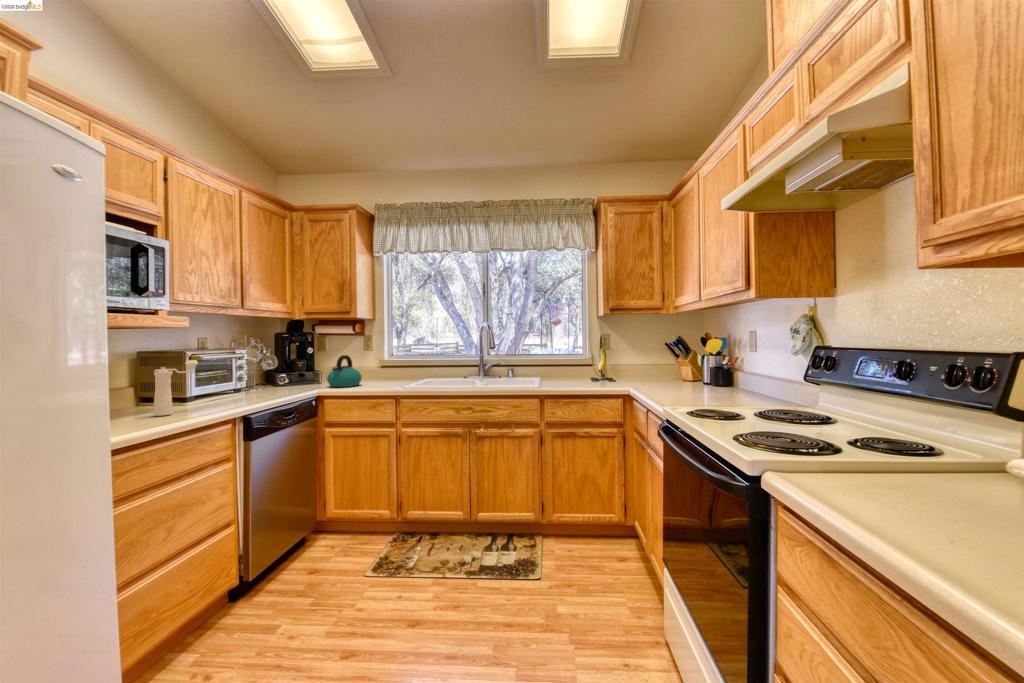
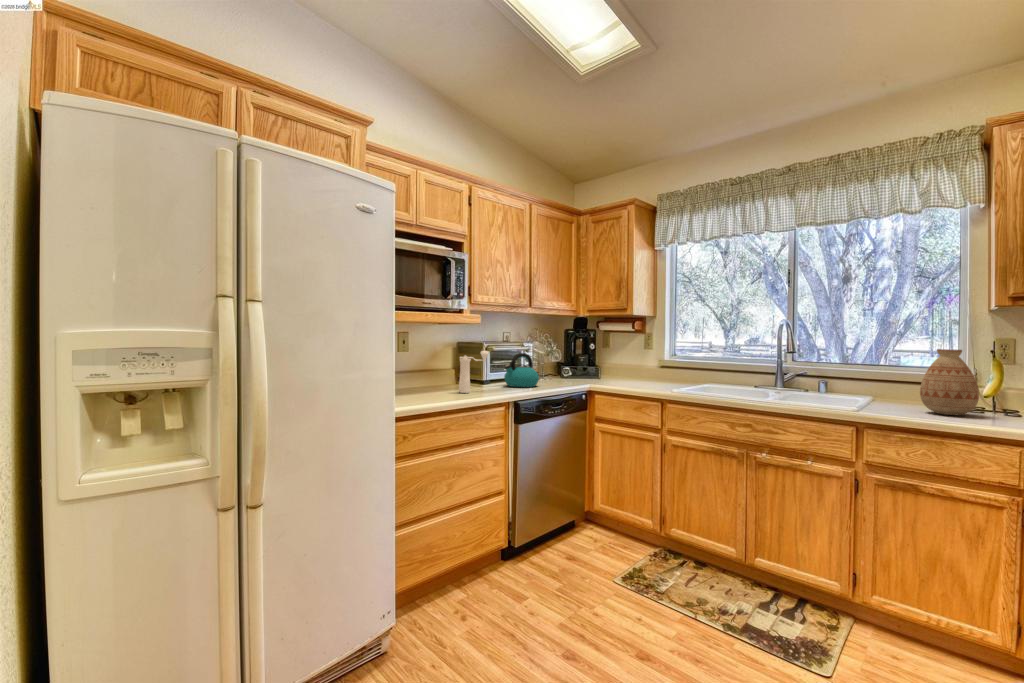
vase: none [569,344,596,385] -> present [920,349,979,415]
kettle: present [327,355,362,387] -> present [504,353,539,387]

